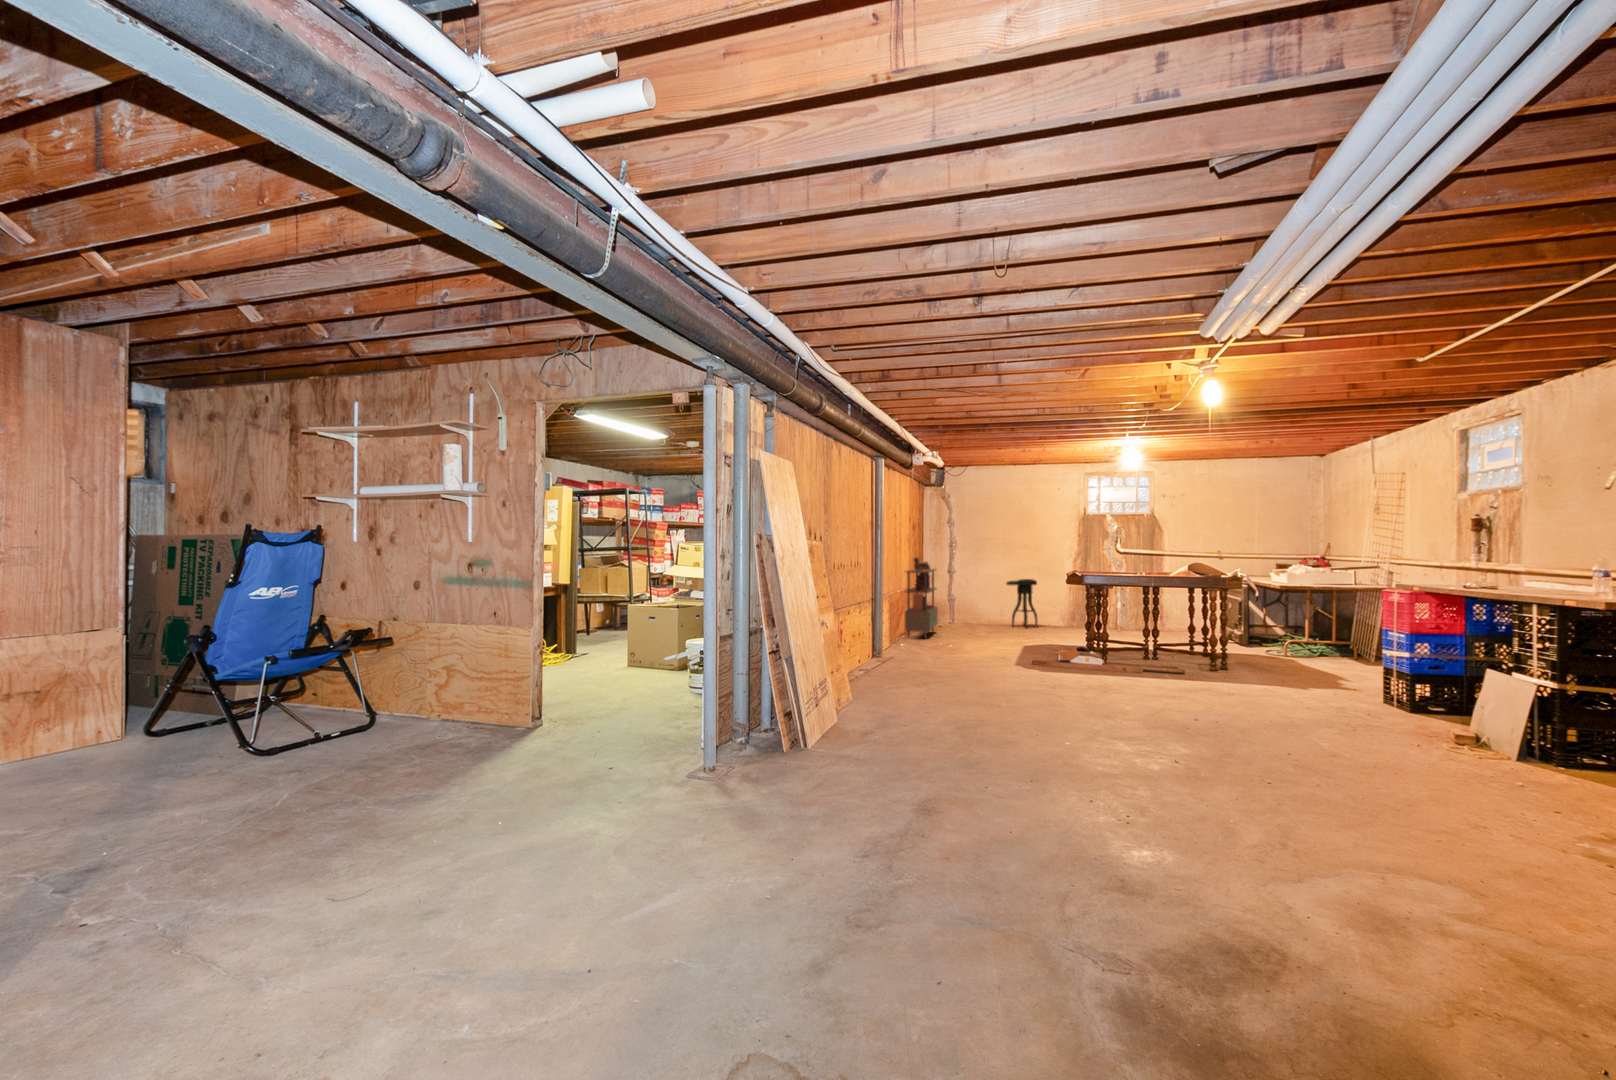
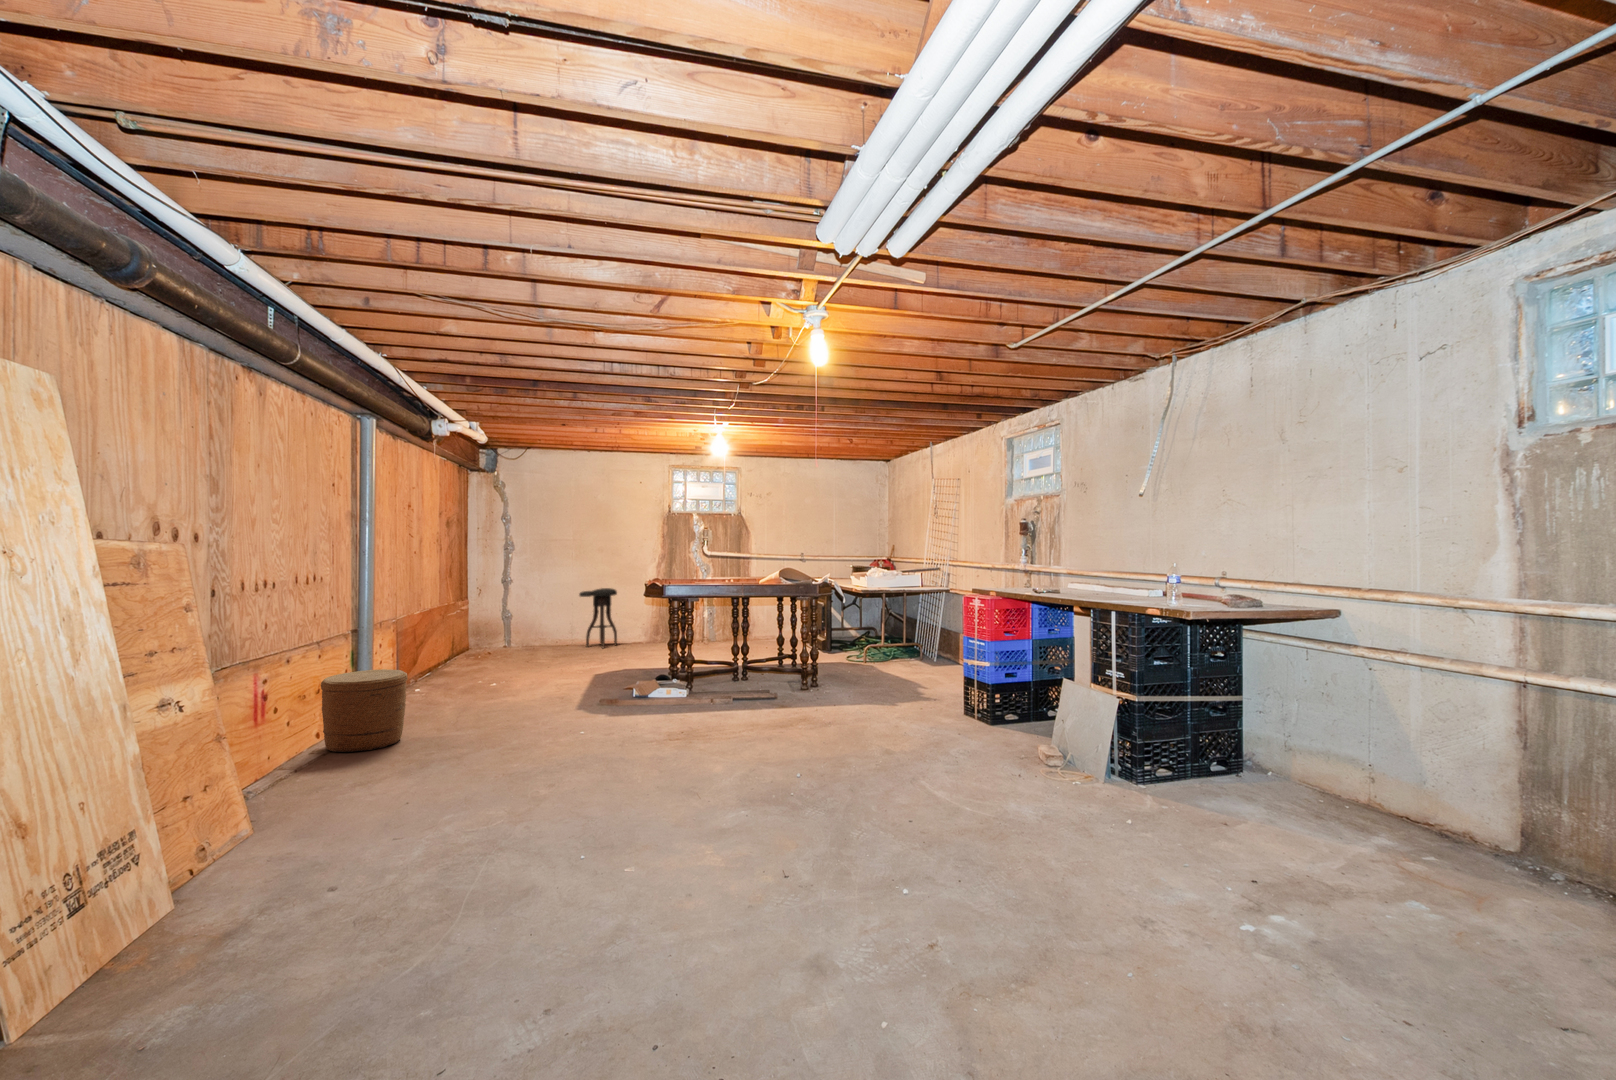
shelving unit: present [905,557,938,638] -> none [423,563,481,679]
woven basket: none [872,622,916,669] -> present [321,669,408,752]

